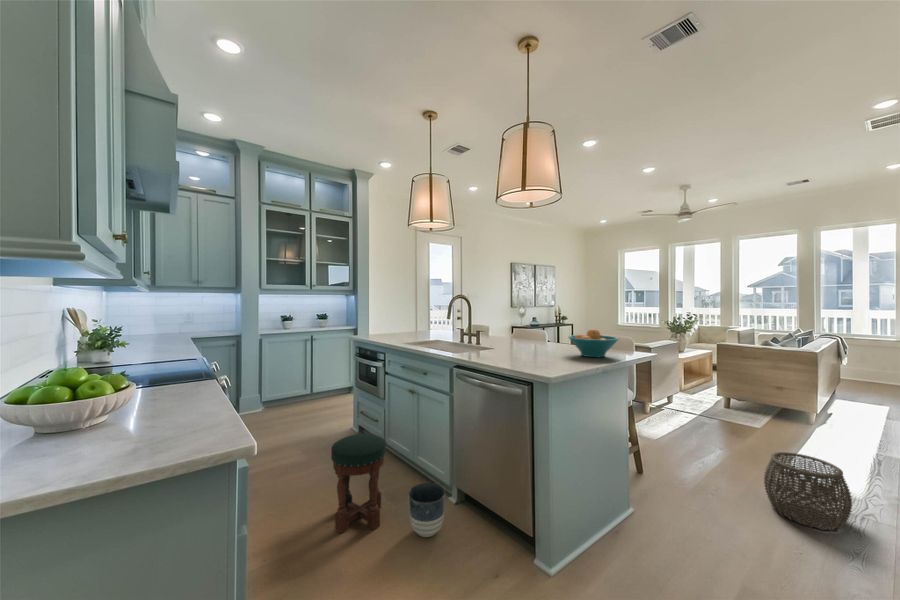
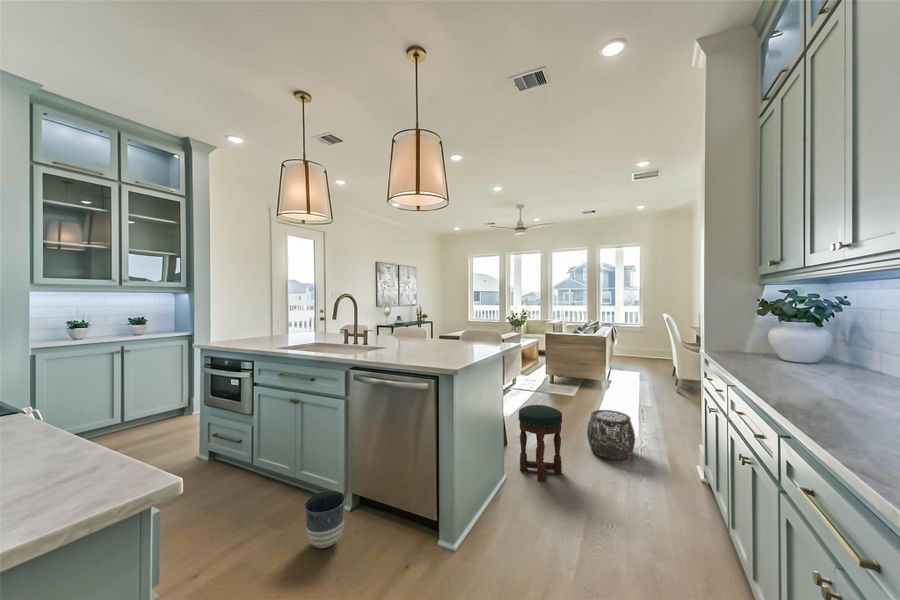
fruit bowl: present [569,329,619,357] -> none [453,324,494,349]
stool: present [331,434,386,533] -> present [519,405,562,481]

